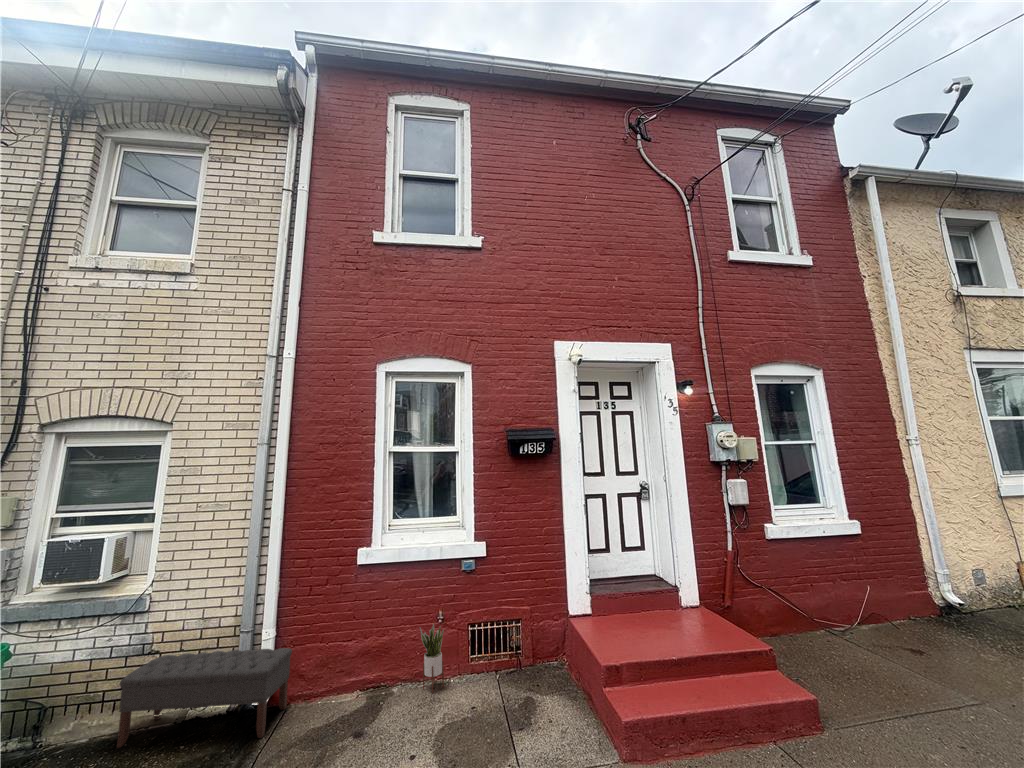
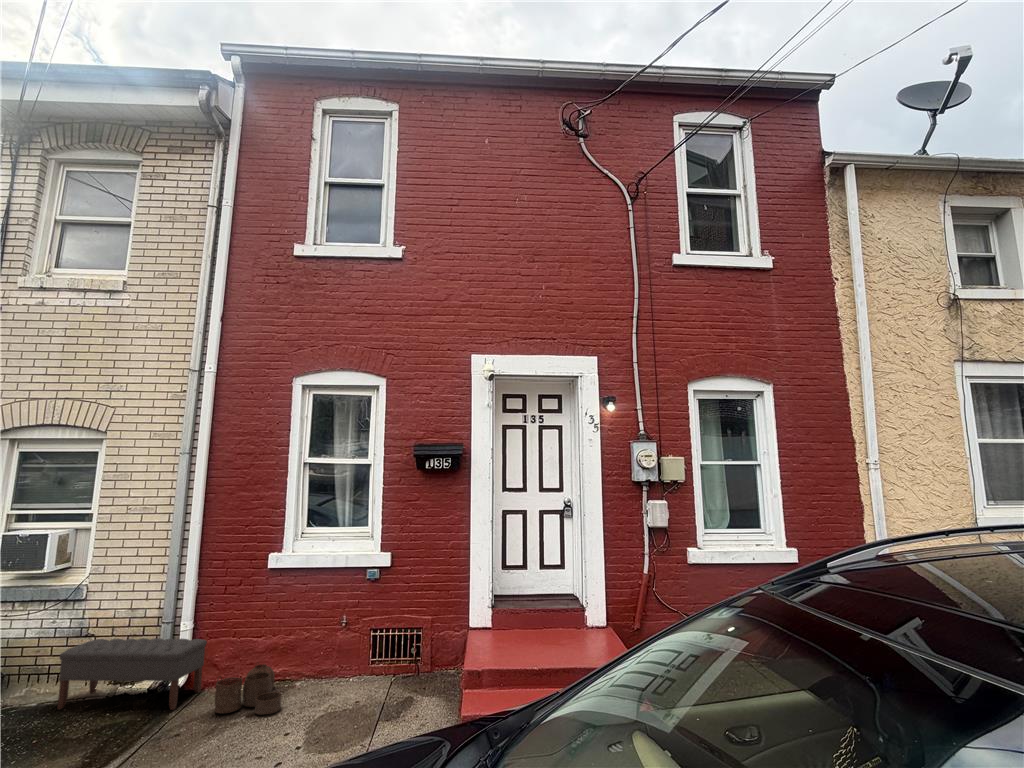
potted plant: present [420,624,444,693] -> none [320,626,345,688]
woven basket: none [313,670,390,740] -> present [215,664,281,715]

